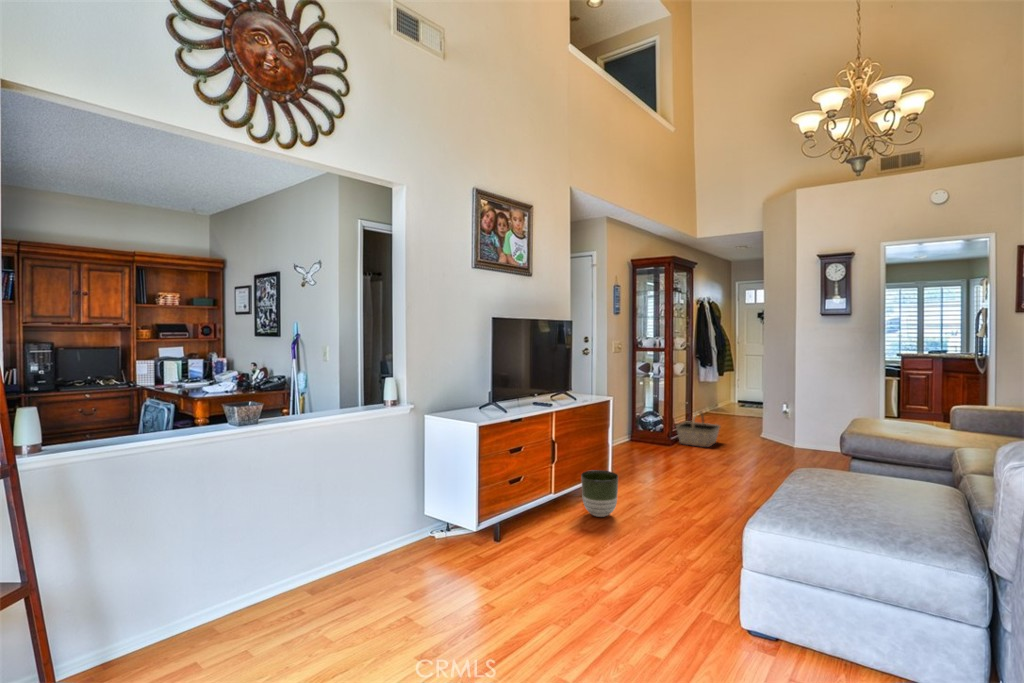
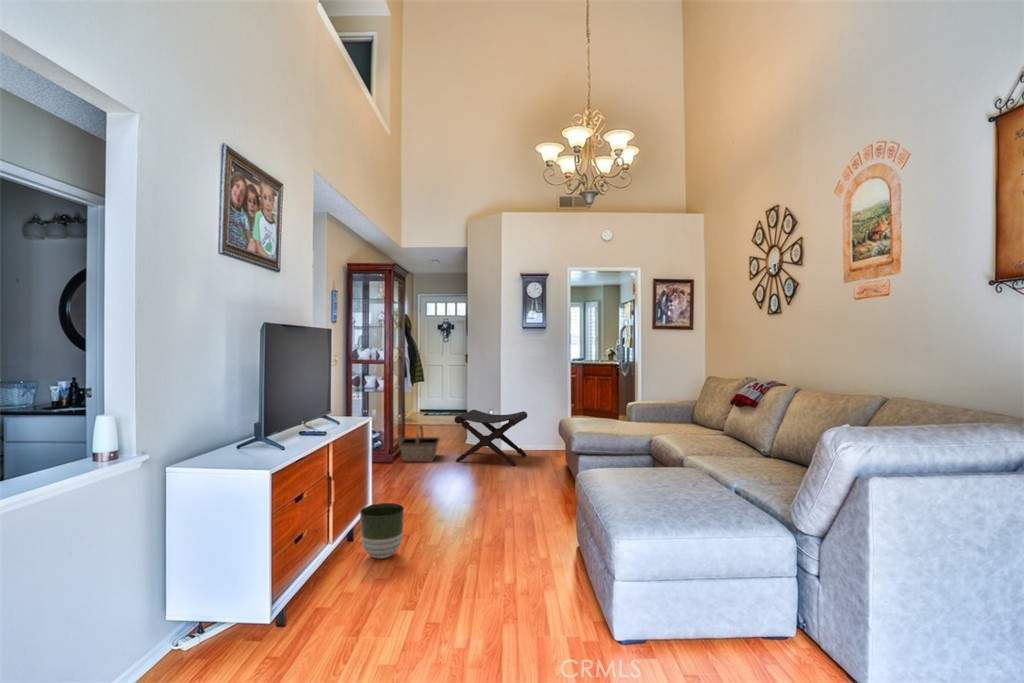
footstool: none [730,401,821,465] -> present [455,410,527,466]

